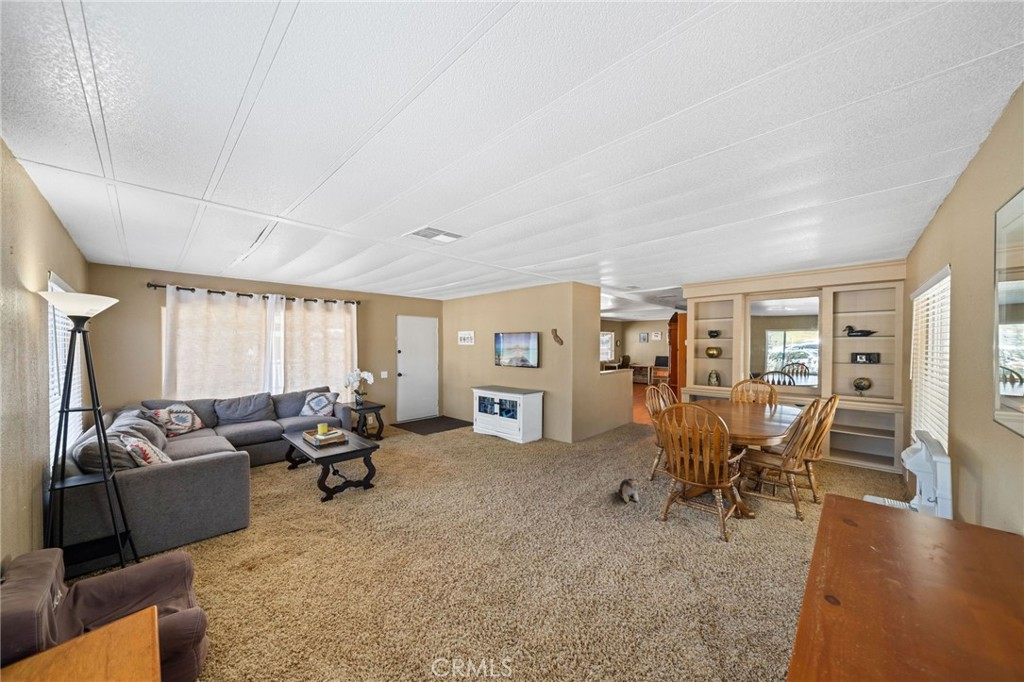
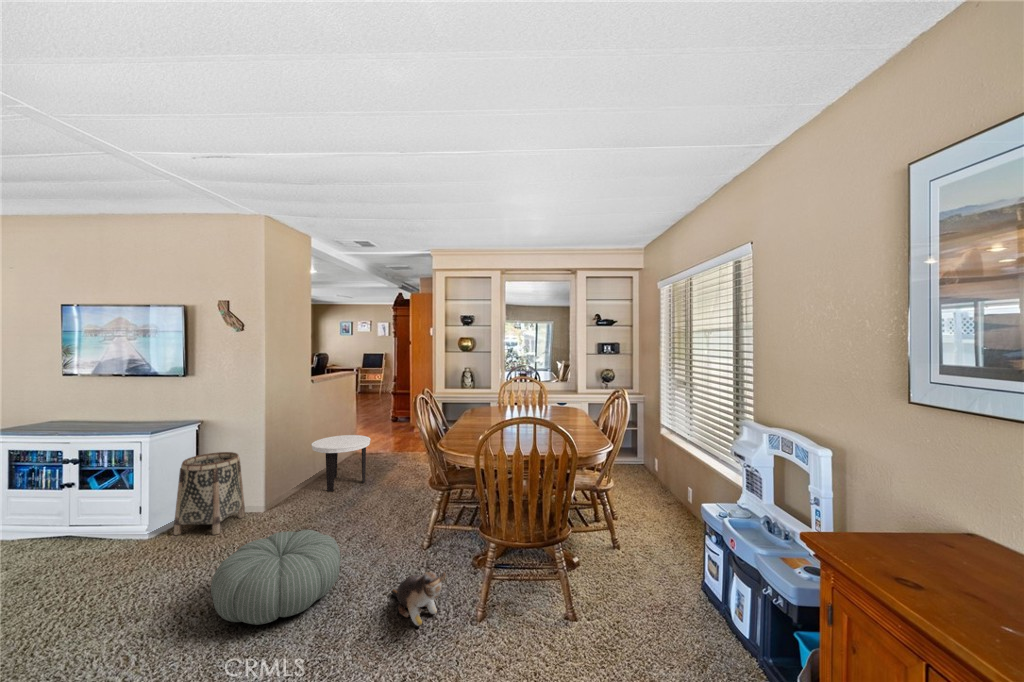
basket: none [533,408,563,448] -> present [173,452,245,535]
side table: none [598,410,633,442] -> present [311,435,371,491]
pouf: none [544,447,598,482] -> present [211,530,340,625]

